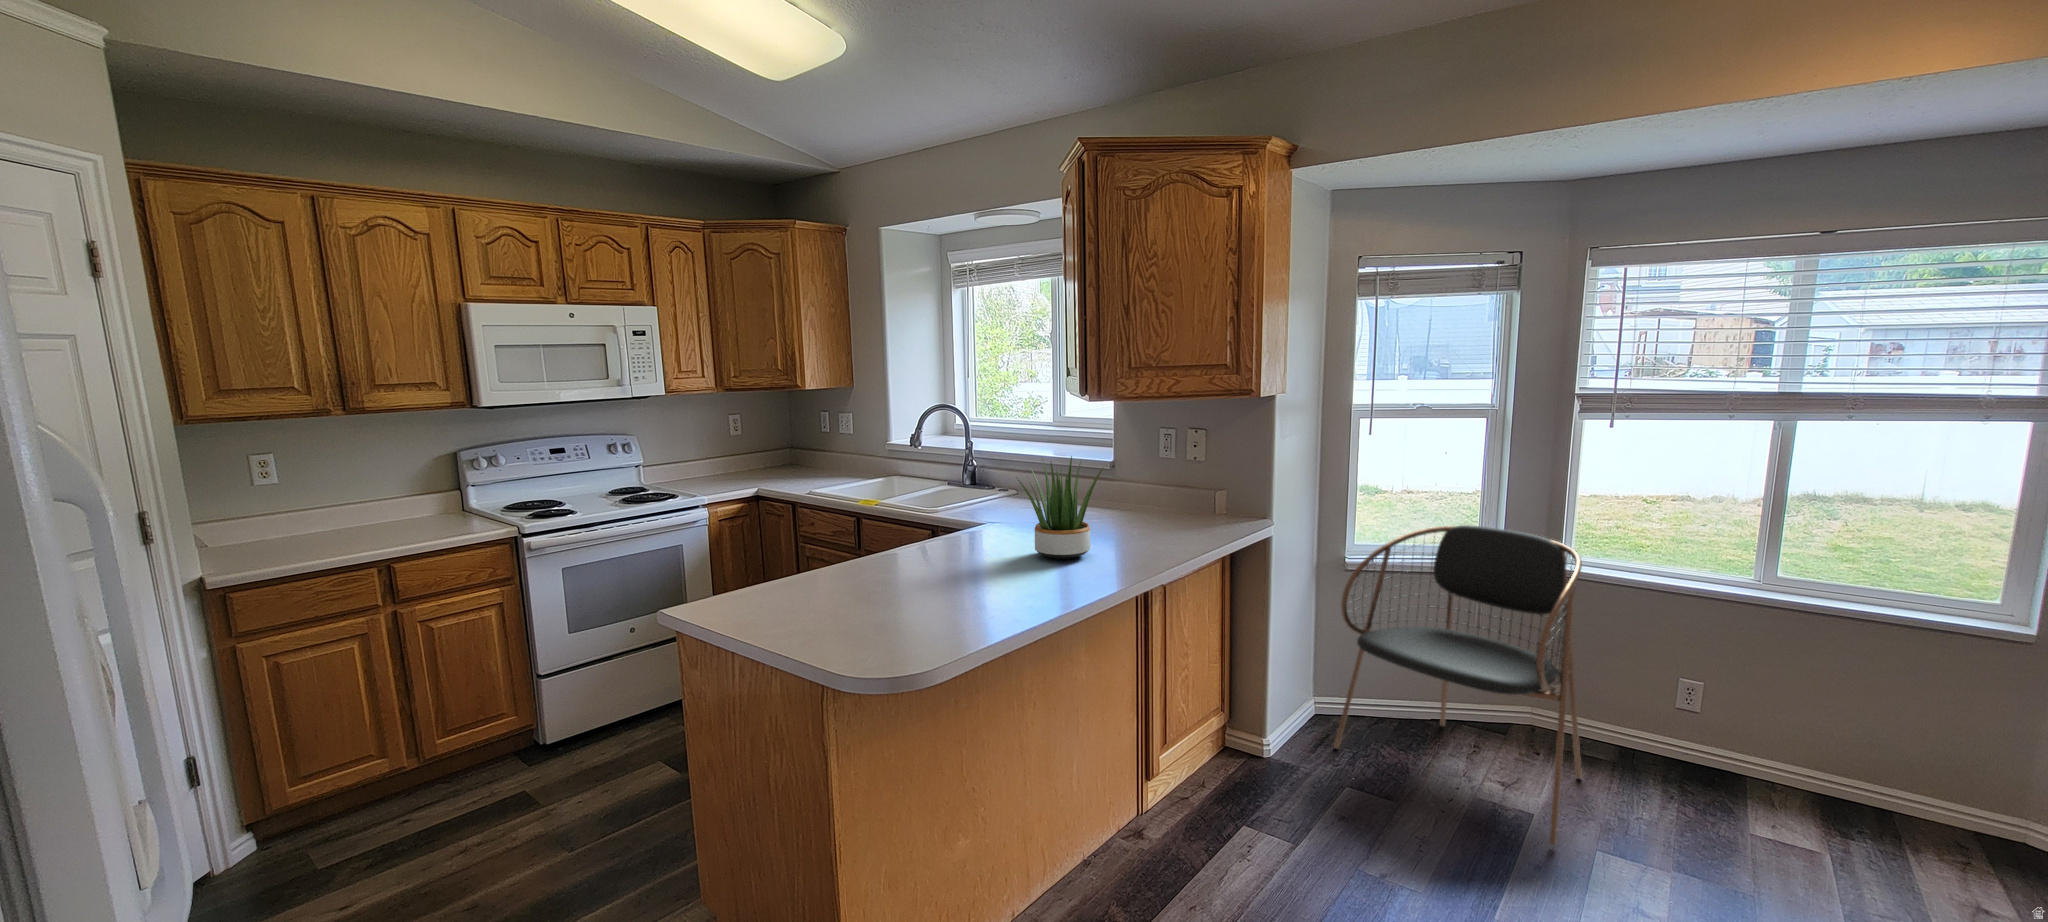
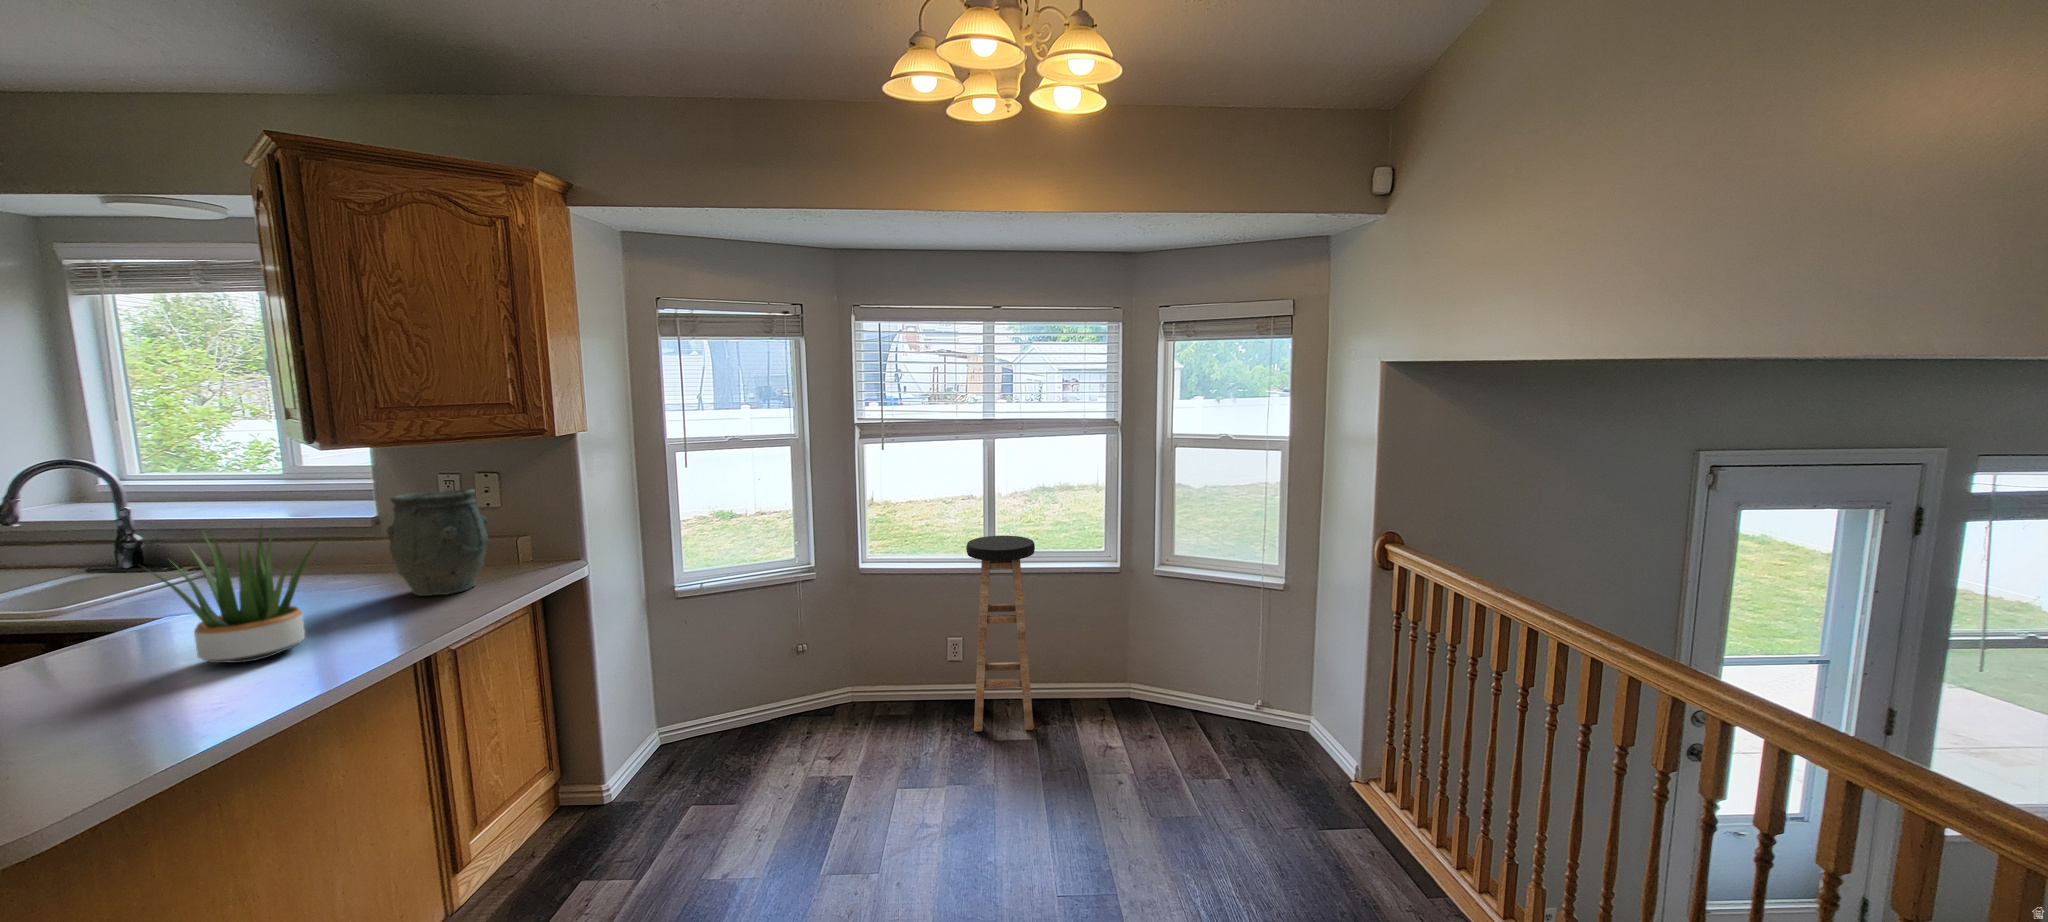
vase: none [1132,442,1199,532] -> present [387,489,488,596]
dining chair: present [1334,525,1582,846] -> none [672,538,882,791]
bar stool: none [1738,566,1896,869] -> present [966,536,1035,732]

